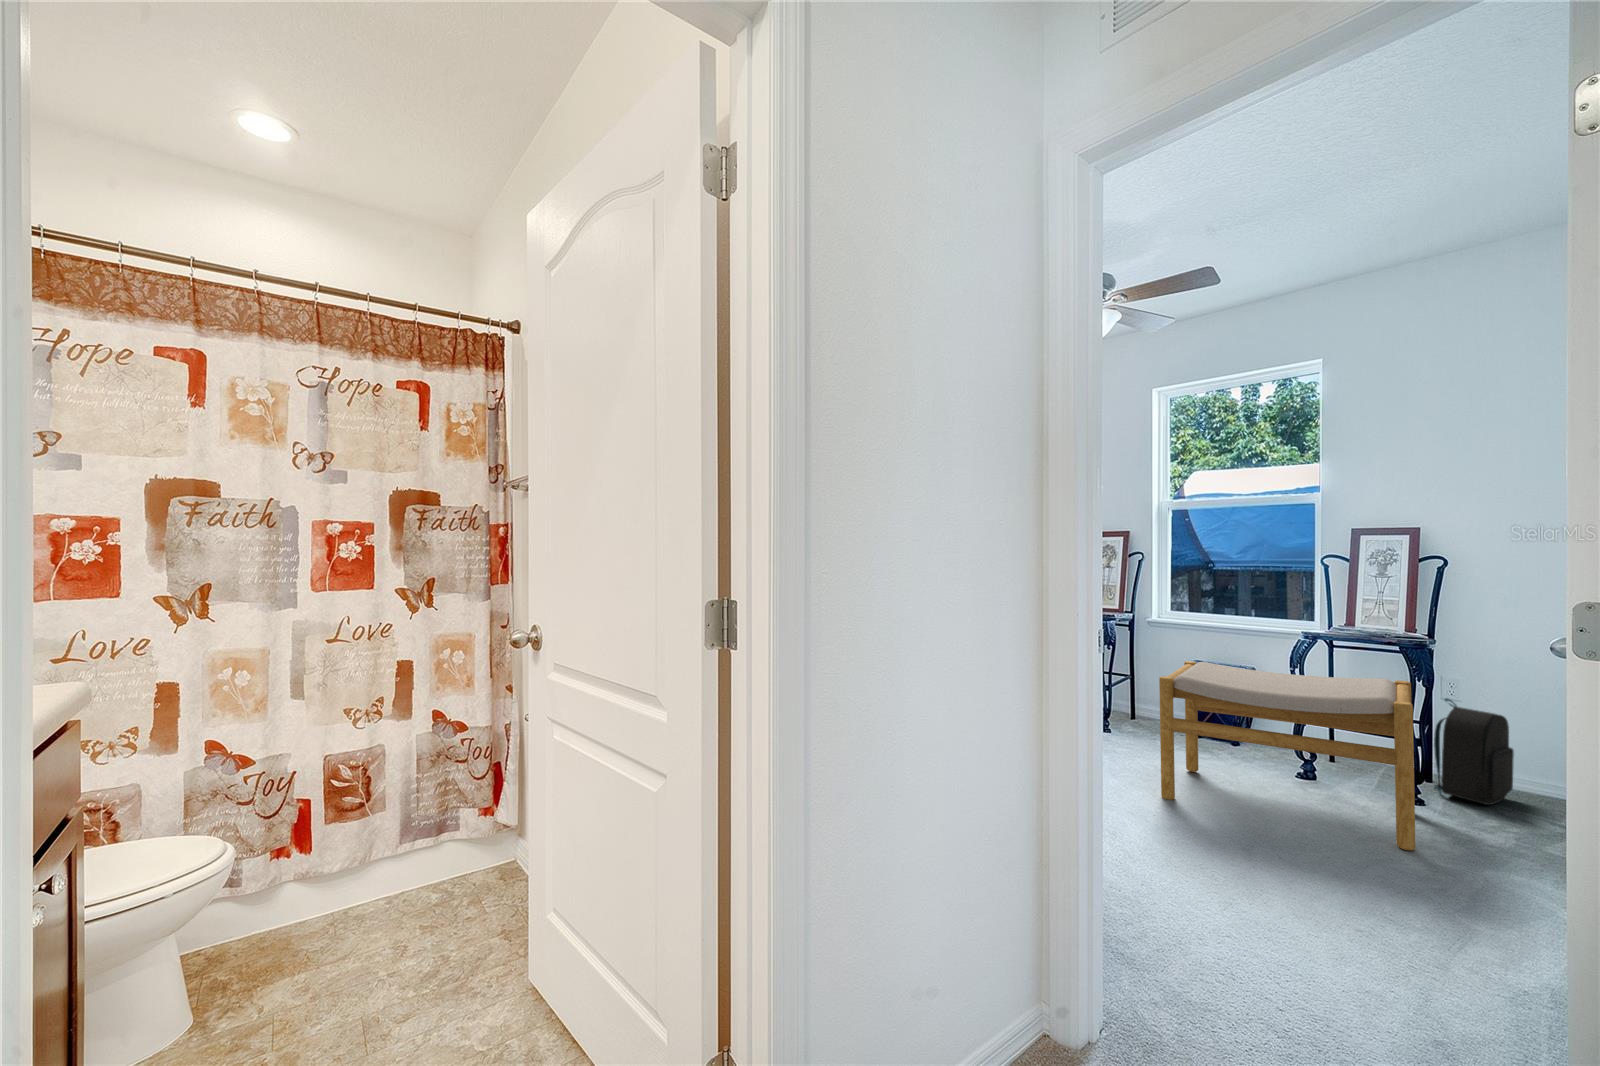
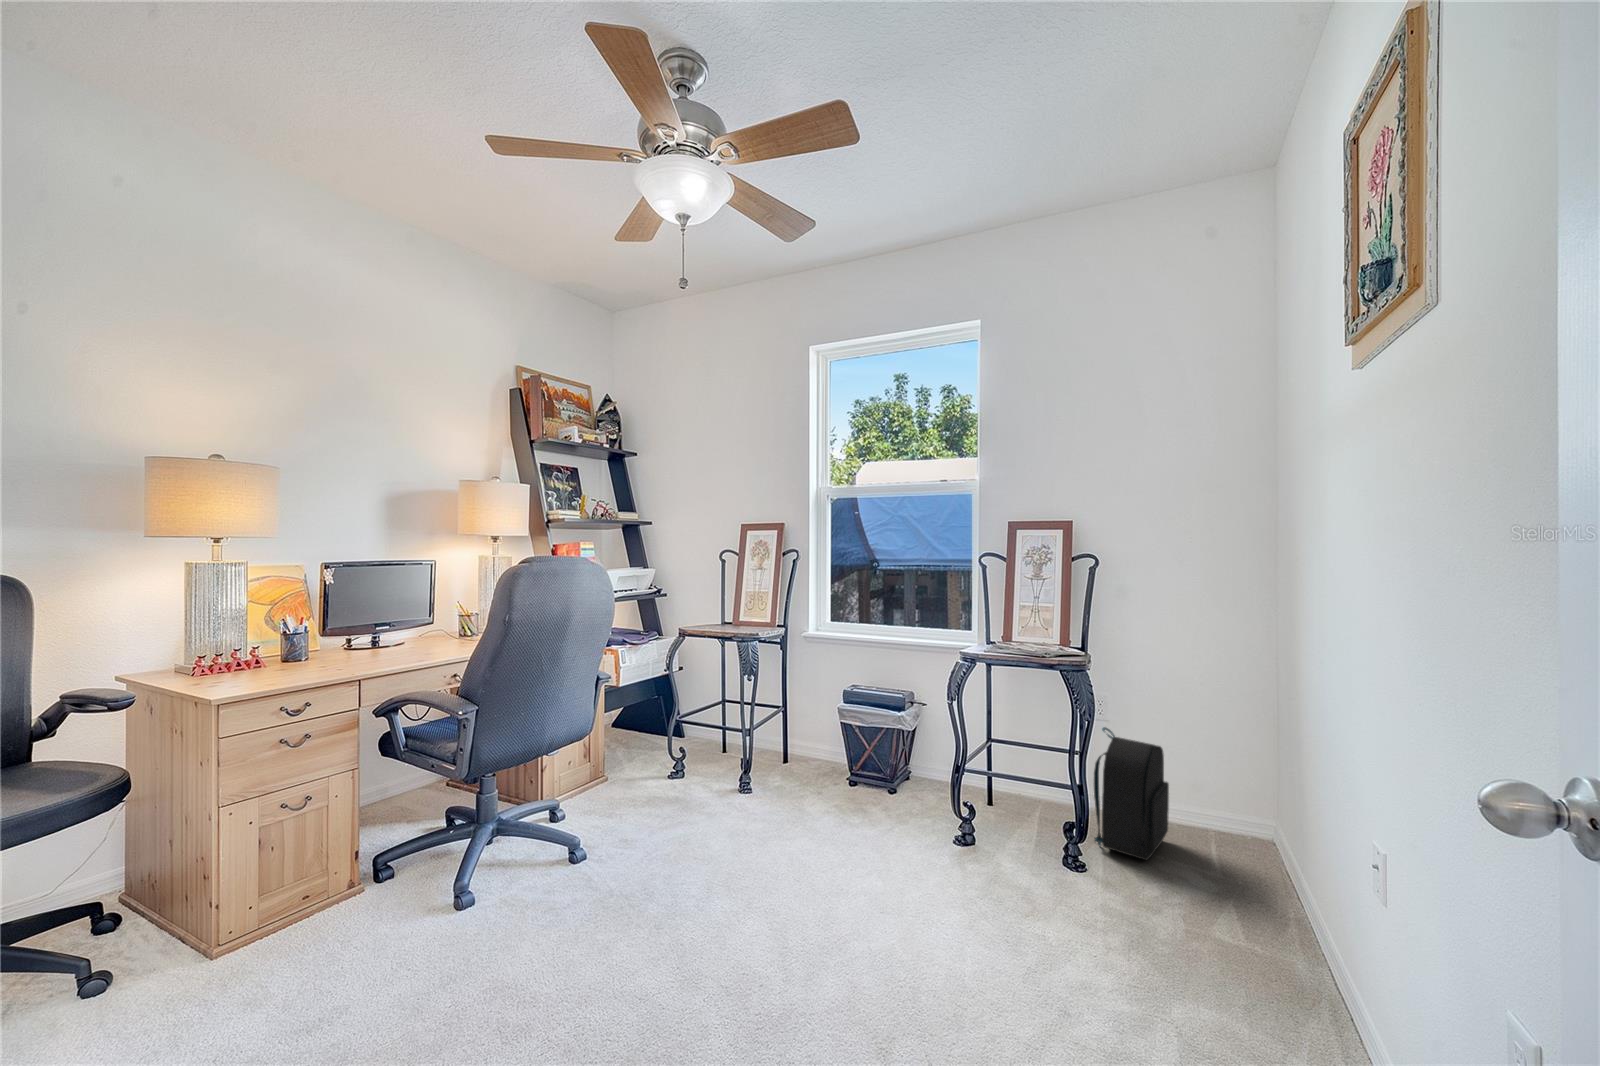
footstool: present [1159,661,1416,851] -> none [768,708,1086,997]

